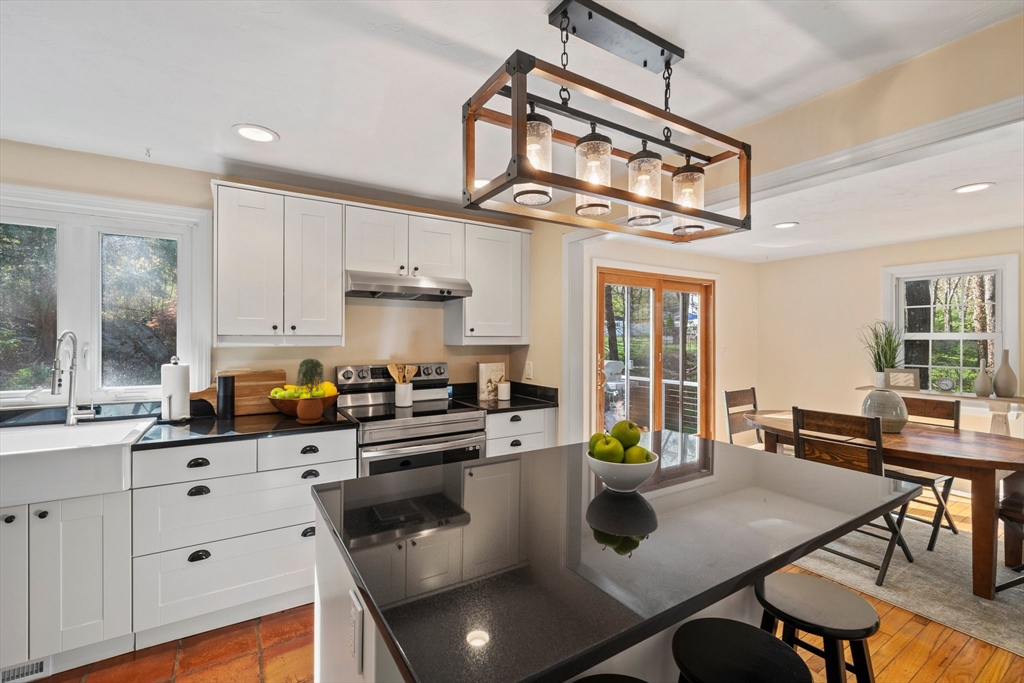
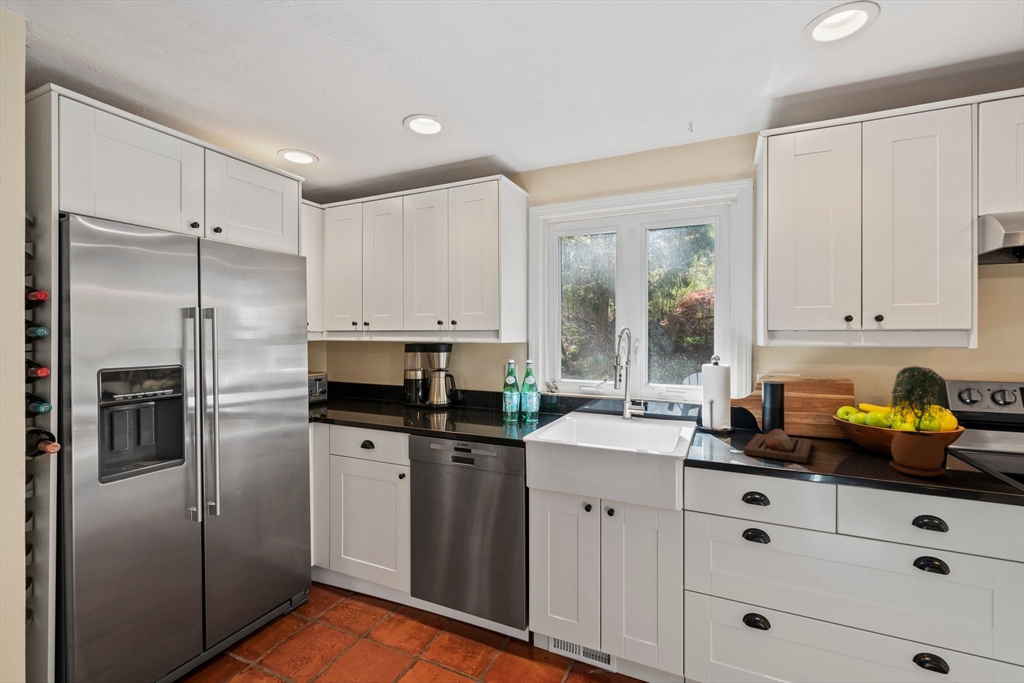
bread loaf: none [198,411,253,432] -> present [743,429,811,463]

